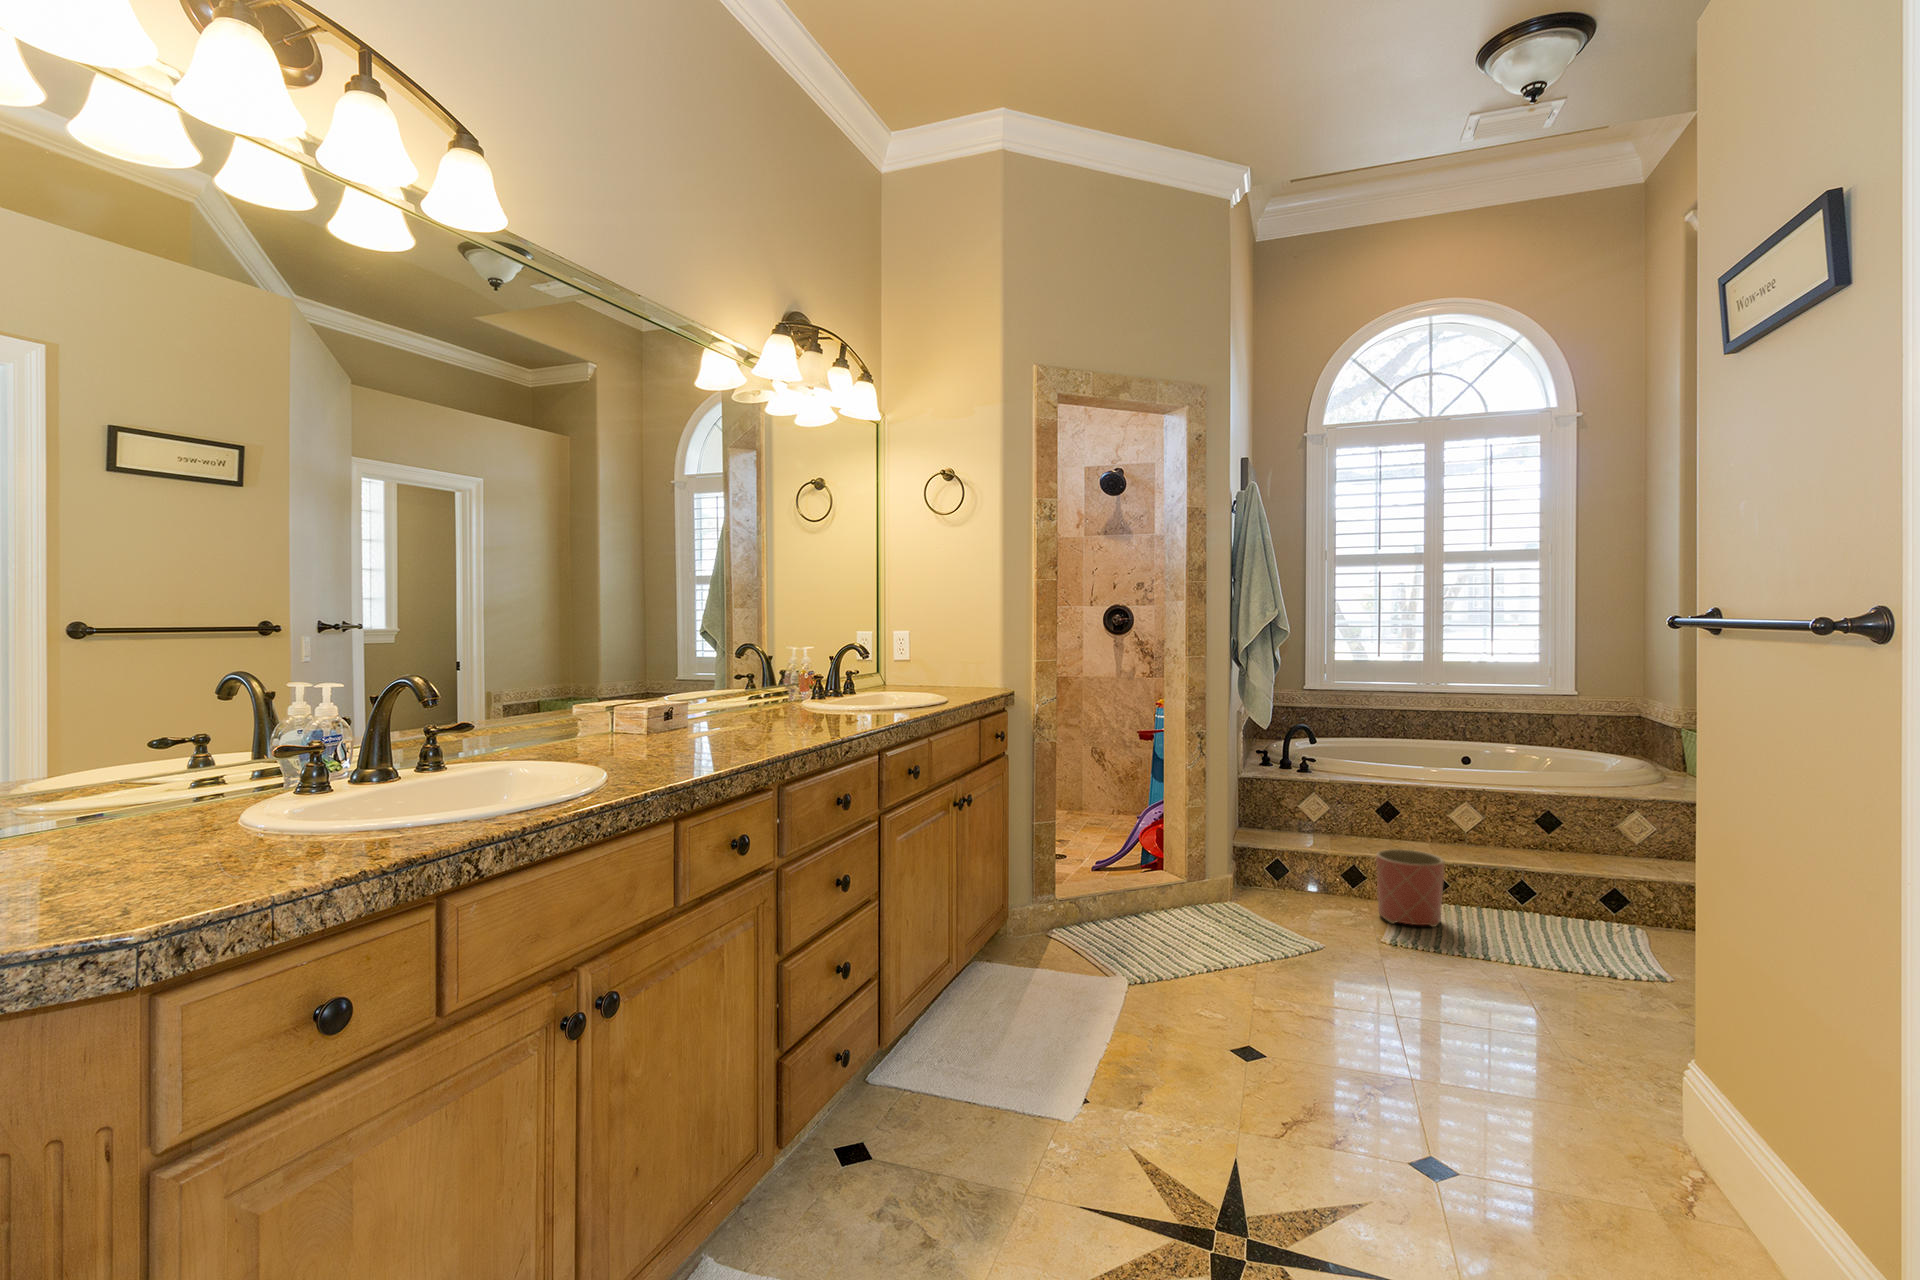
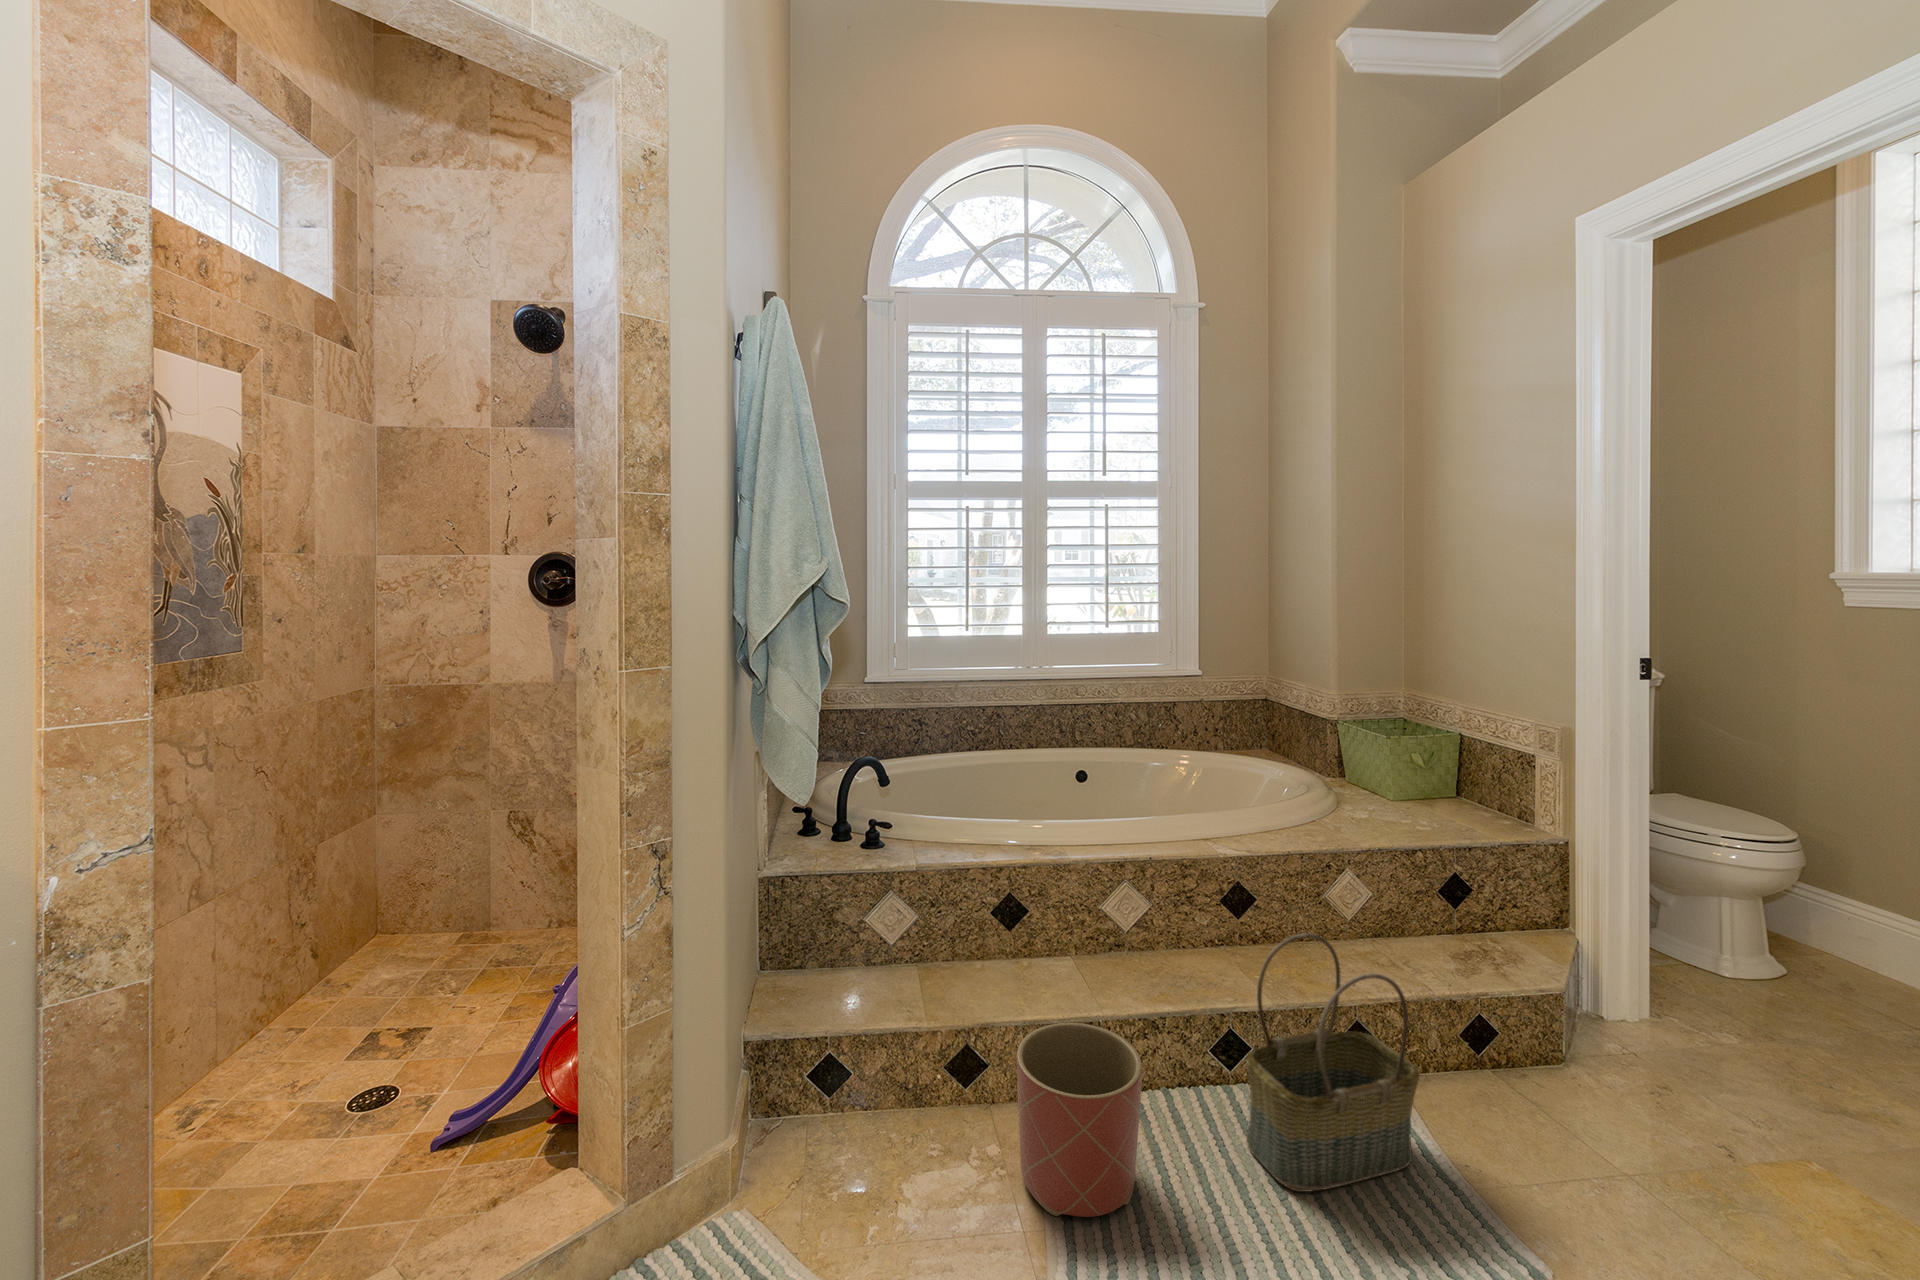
basket: none [1514,818,1624,945] -> present [1246,933,1420,1192]

